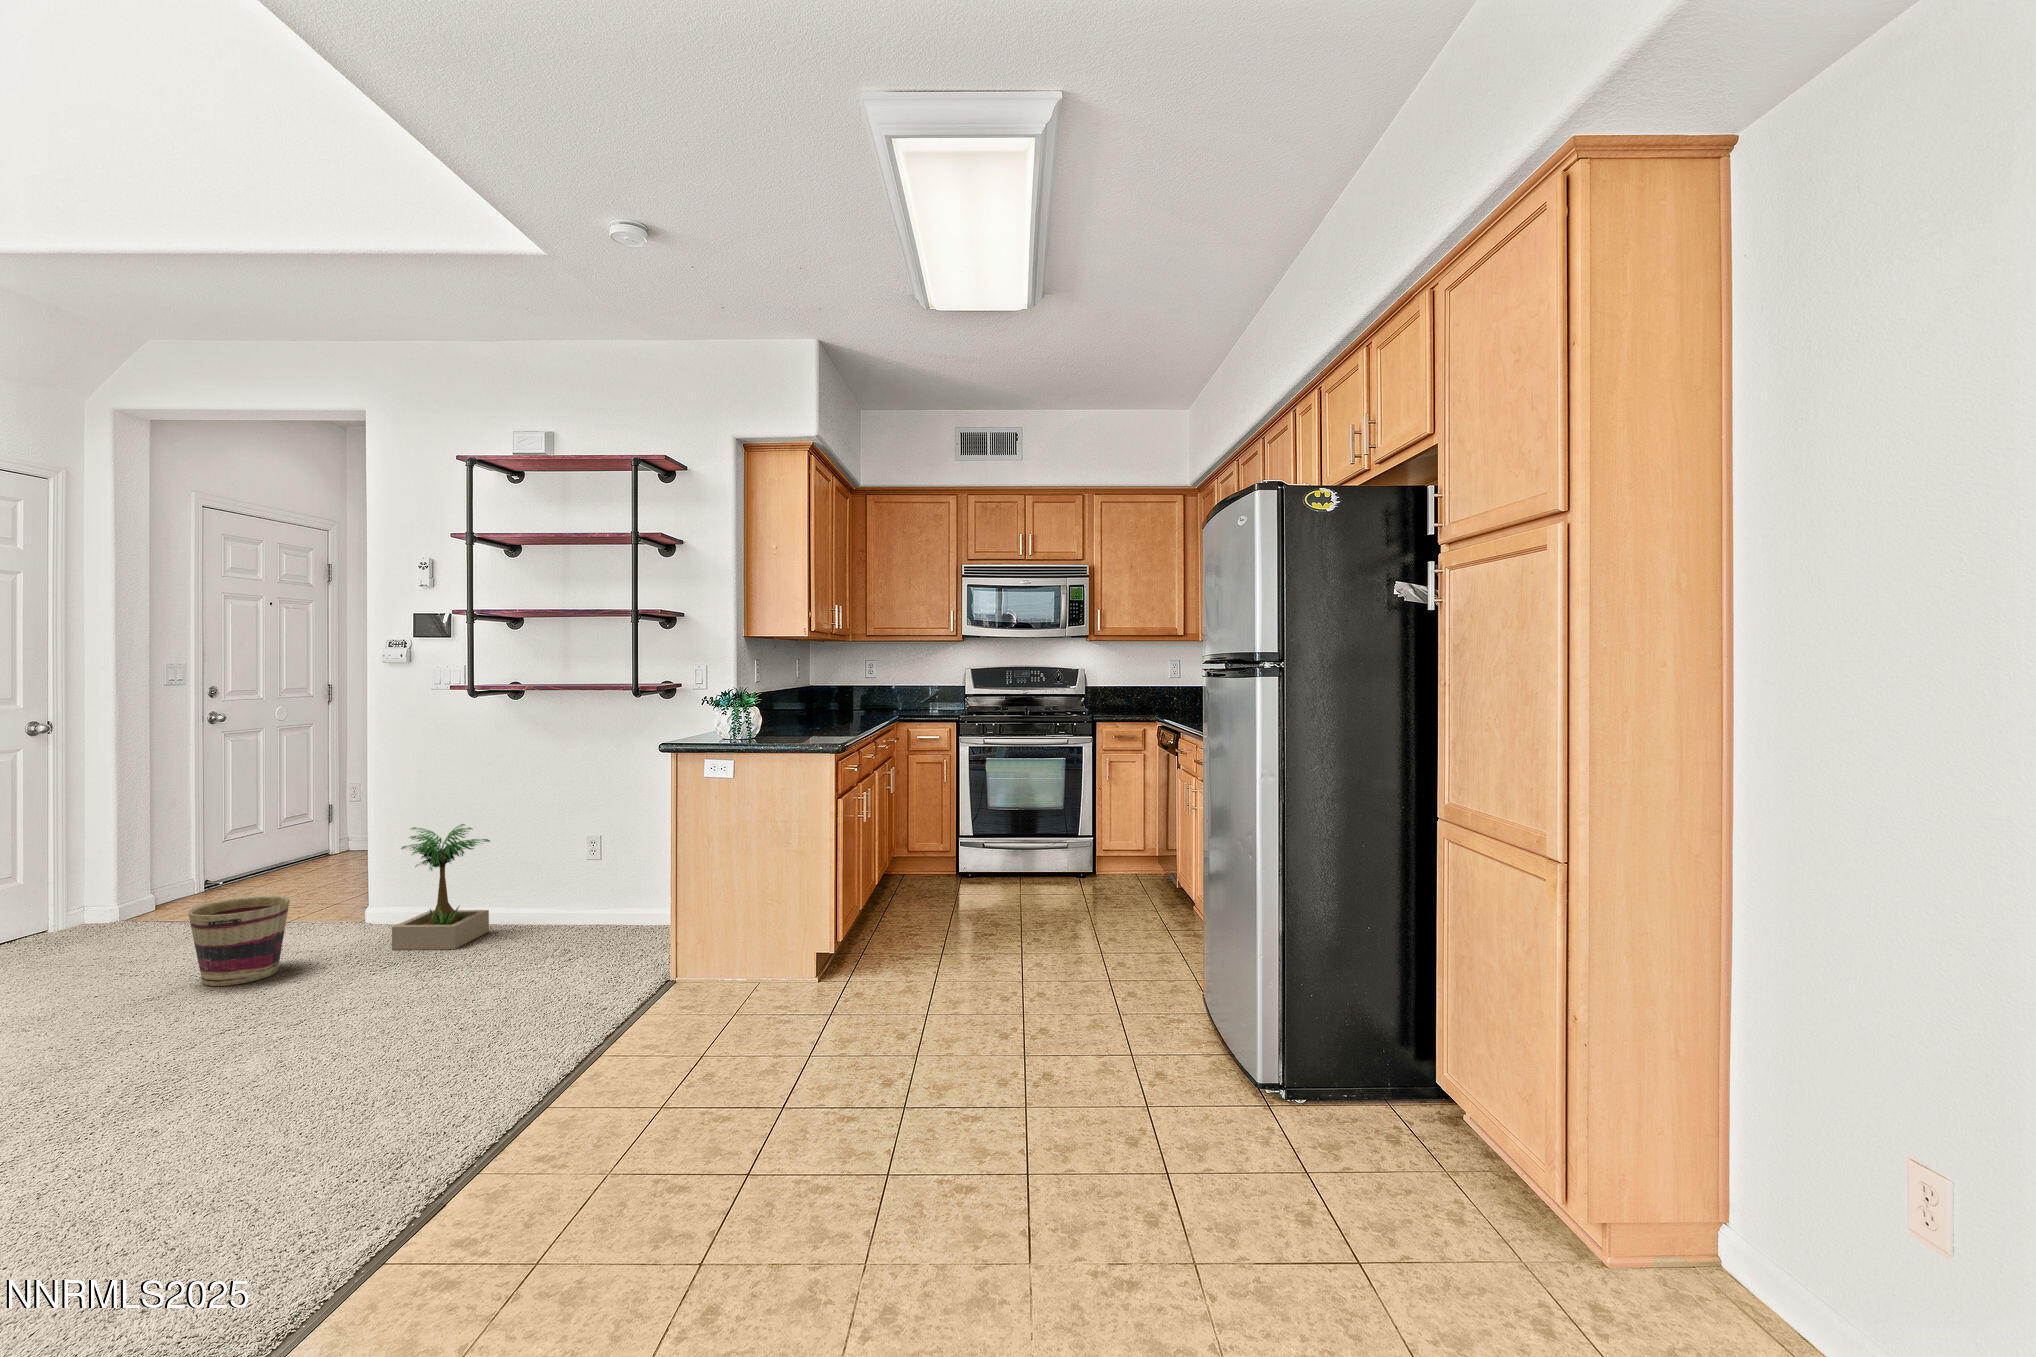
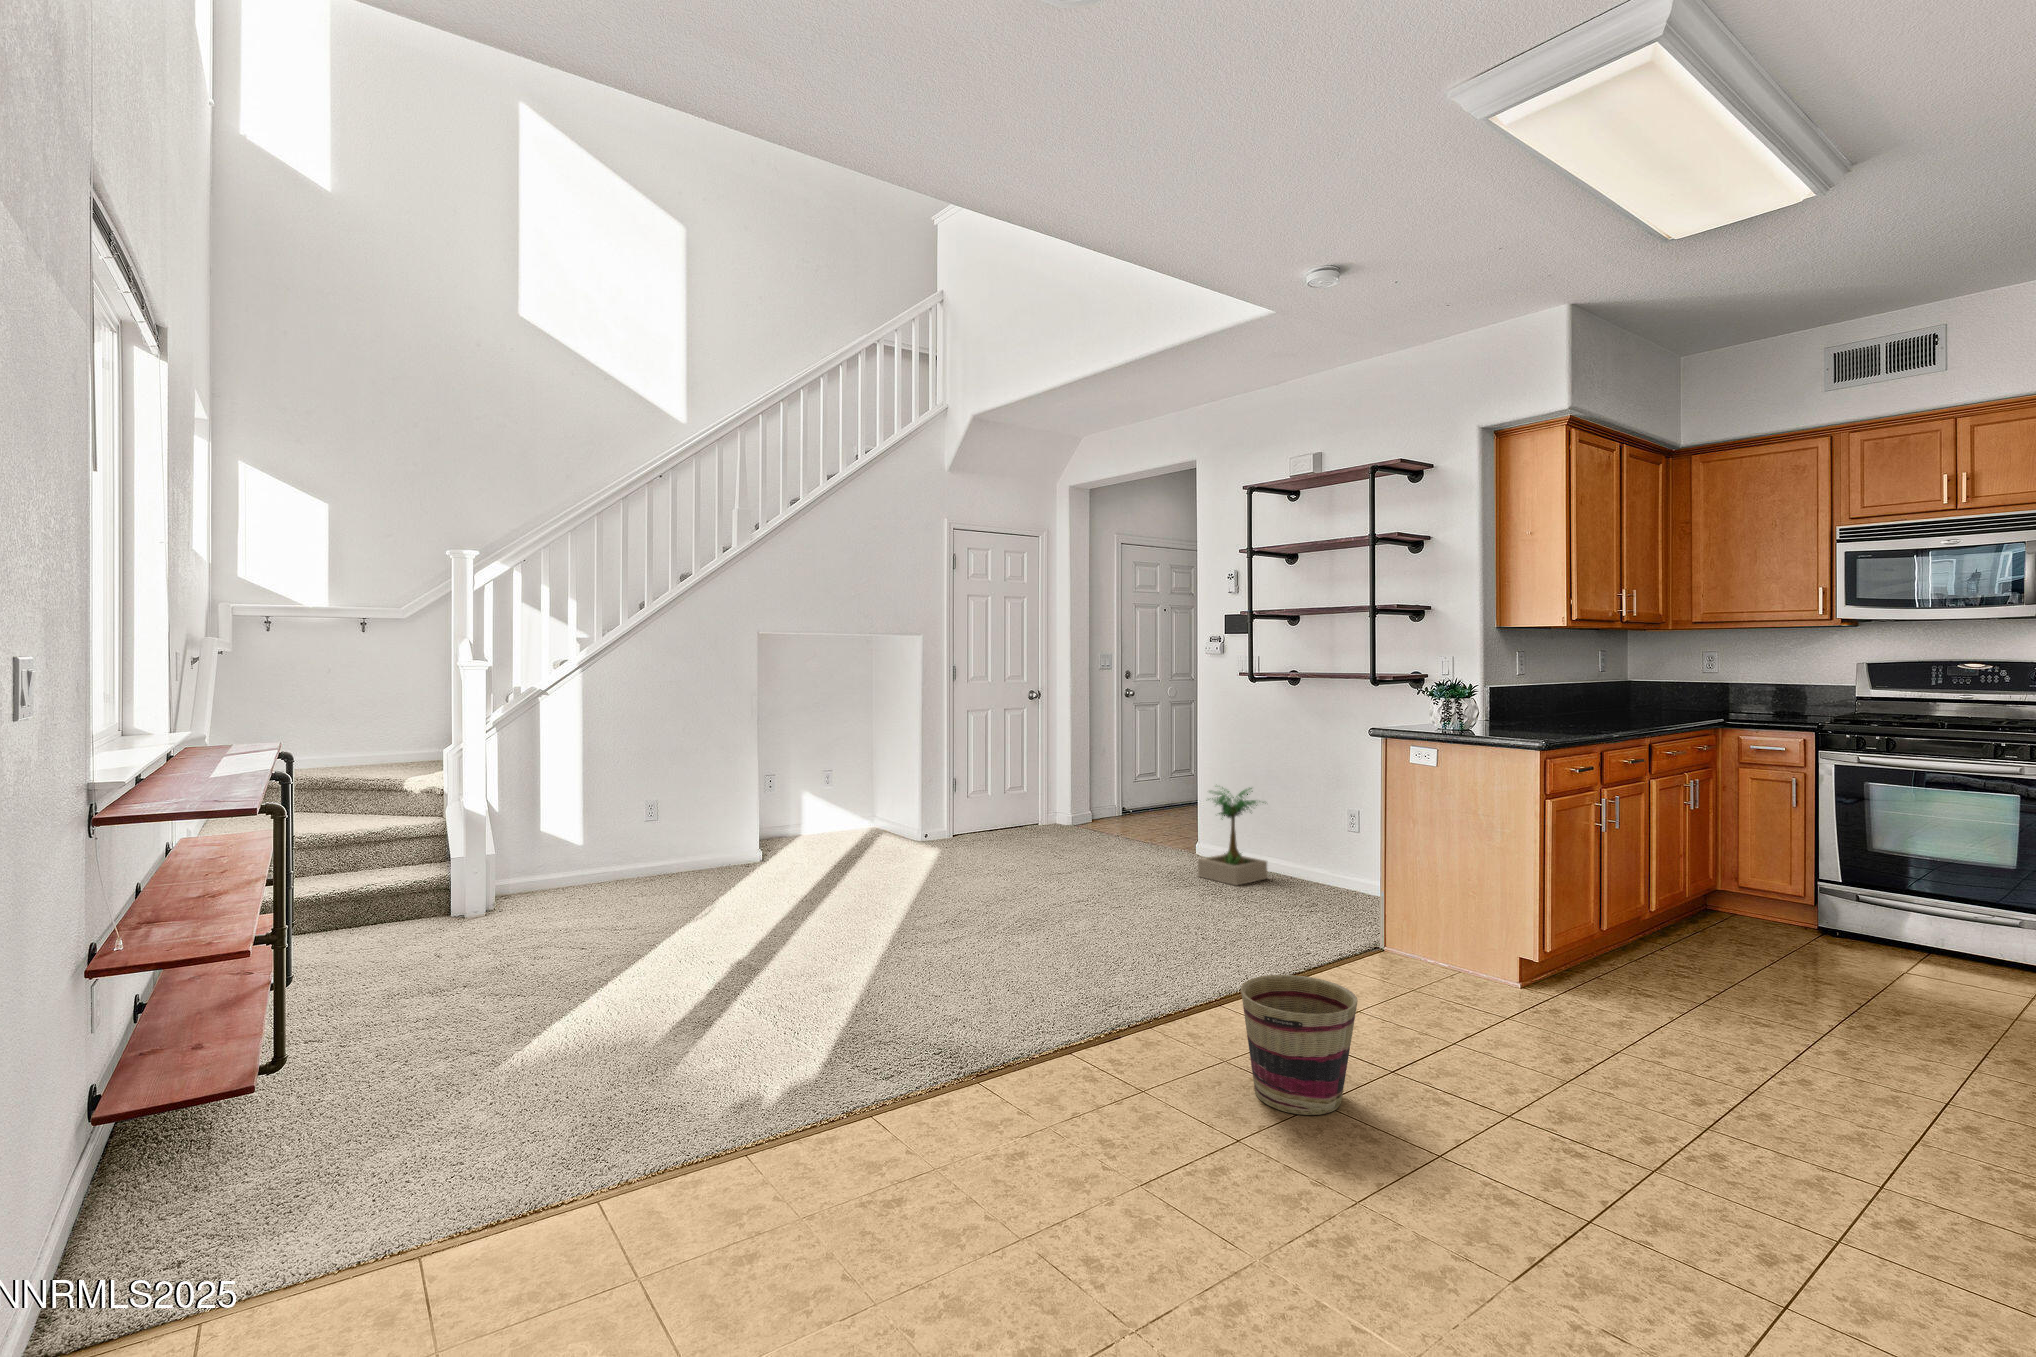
basket: present [188,895,290,986] -> present [1241,975,1358,1115]

